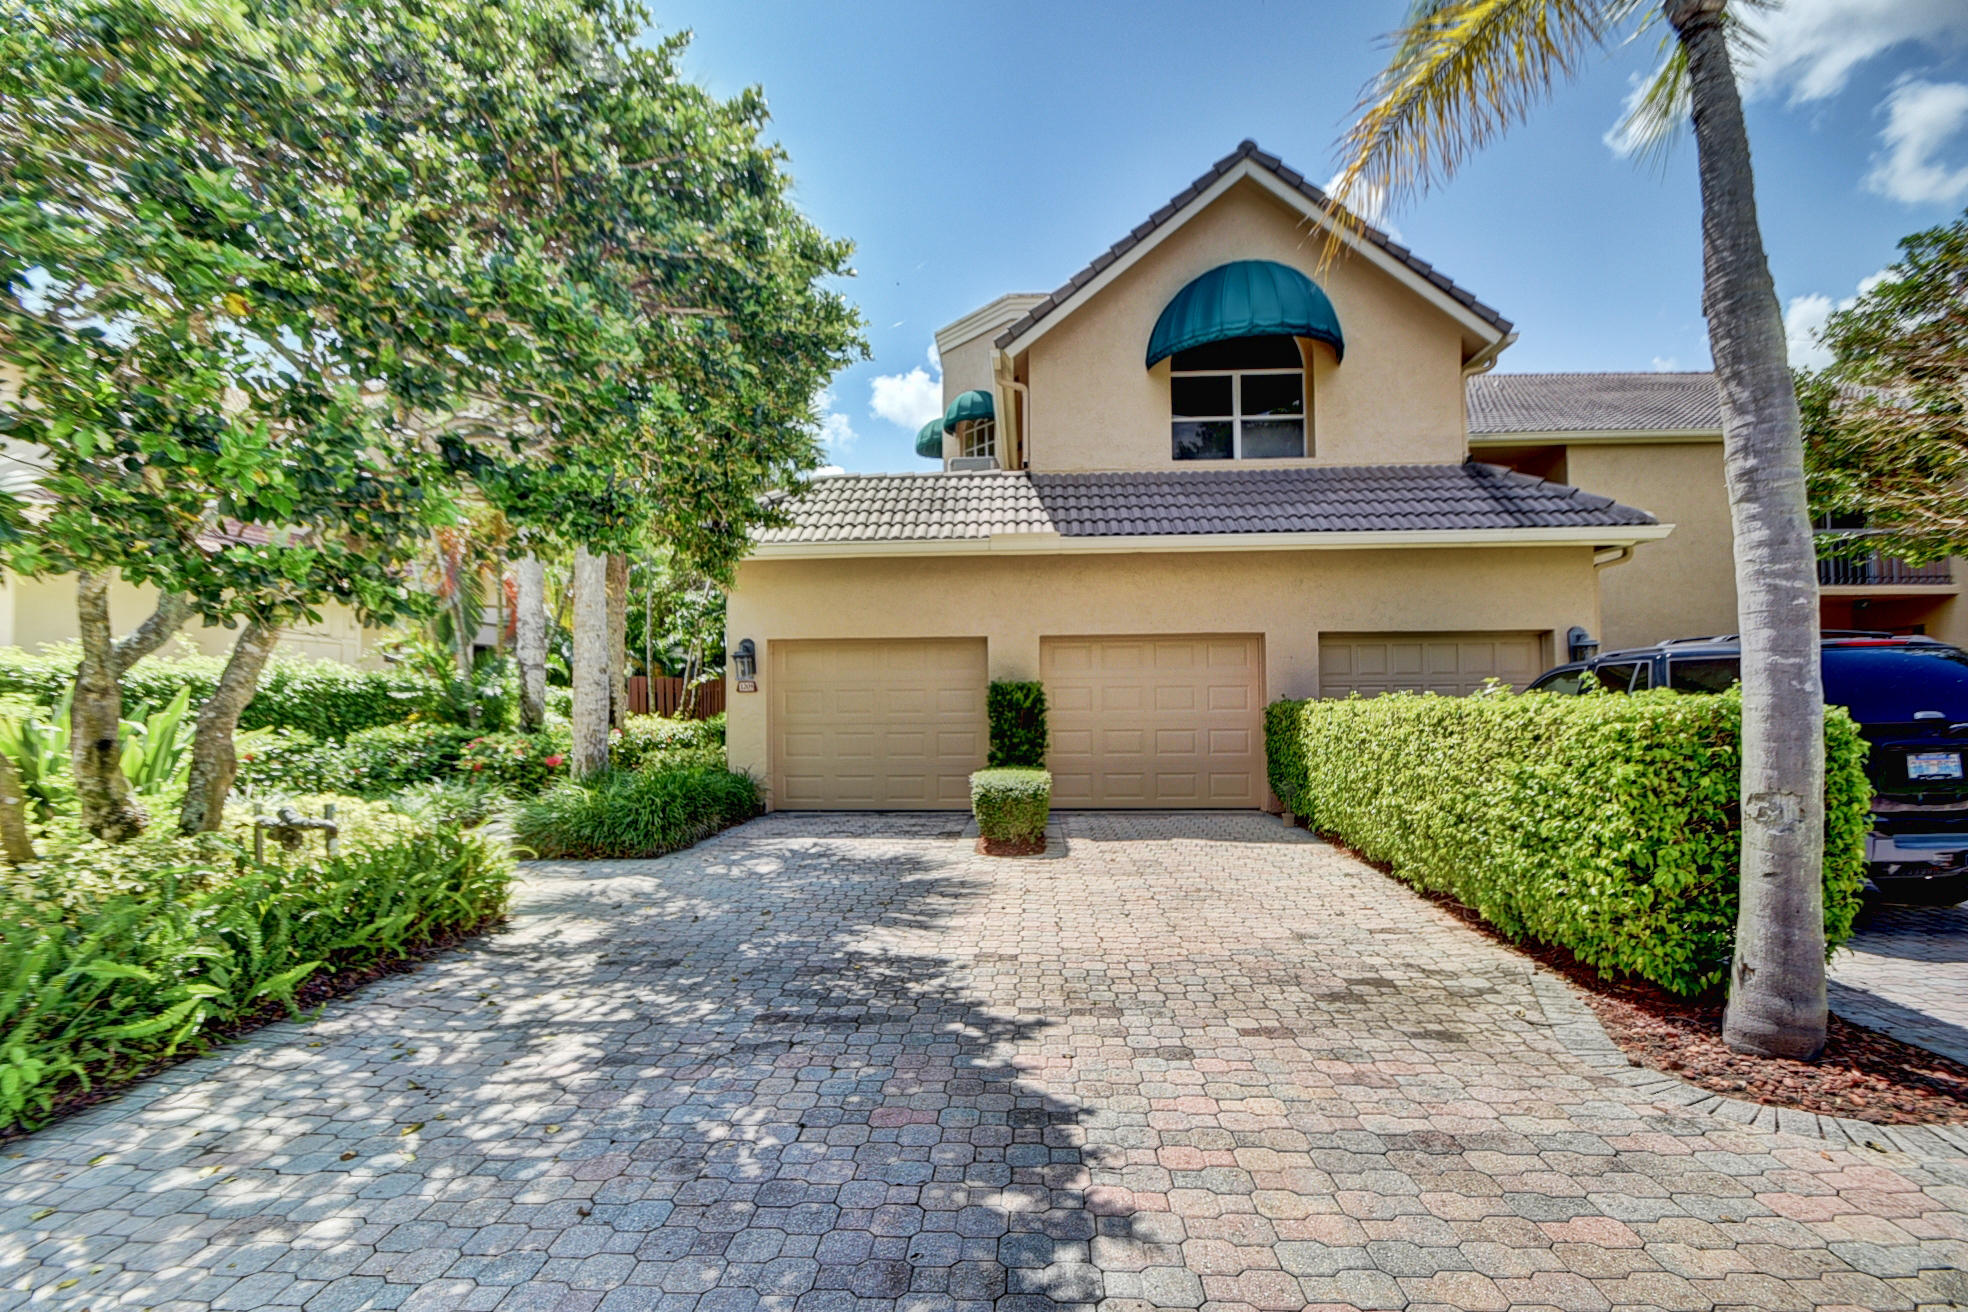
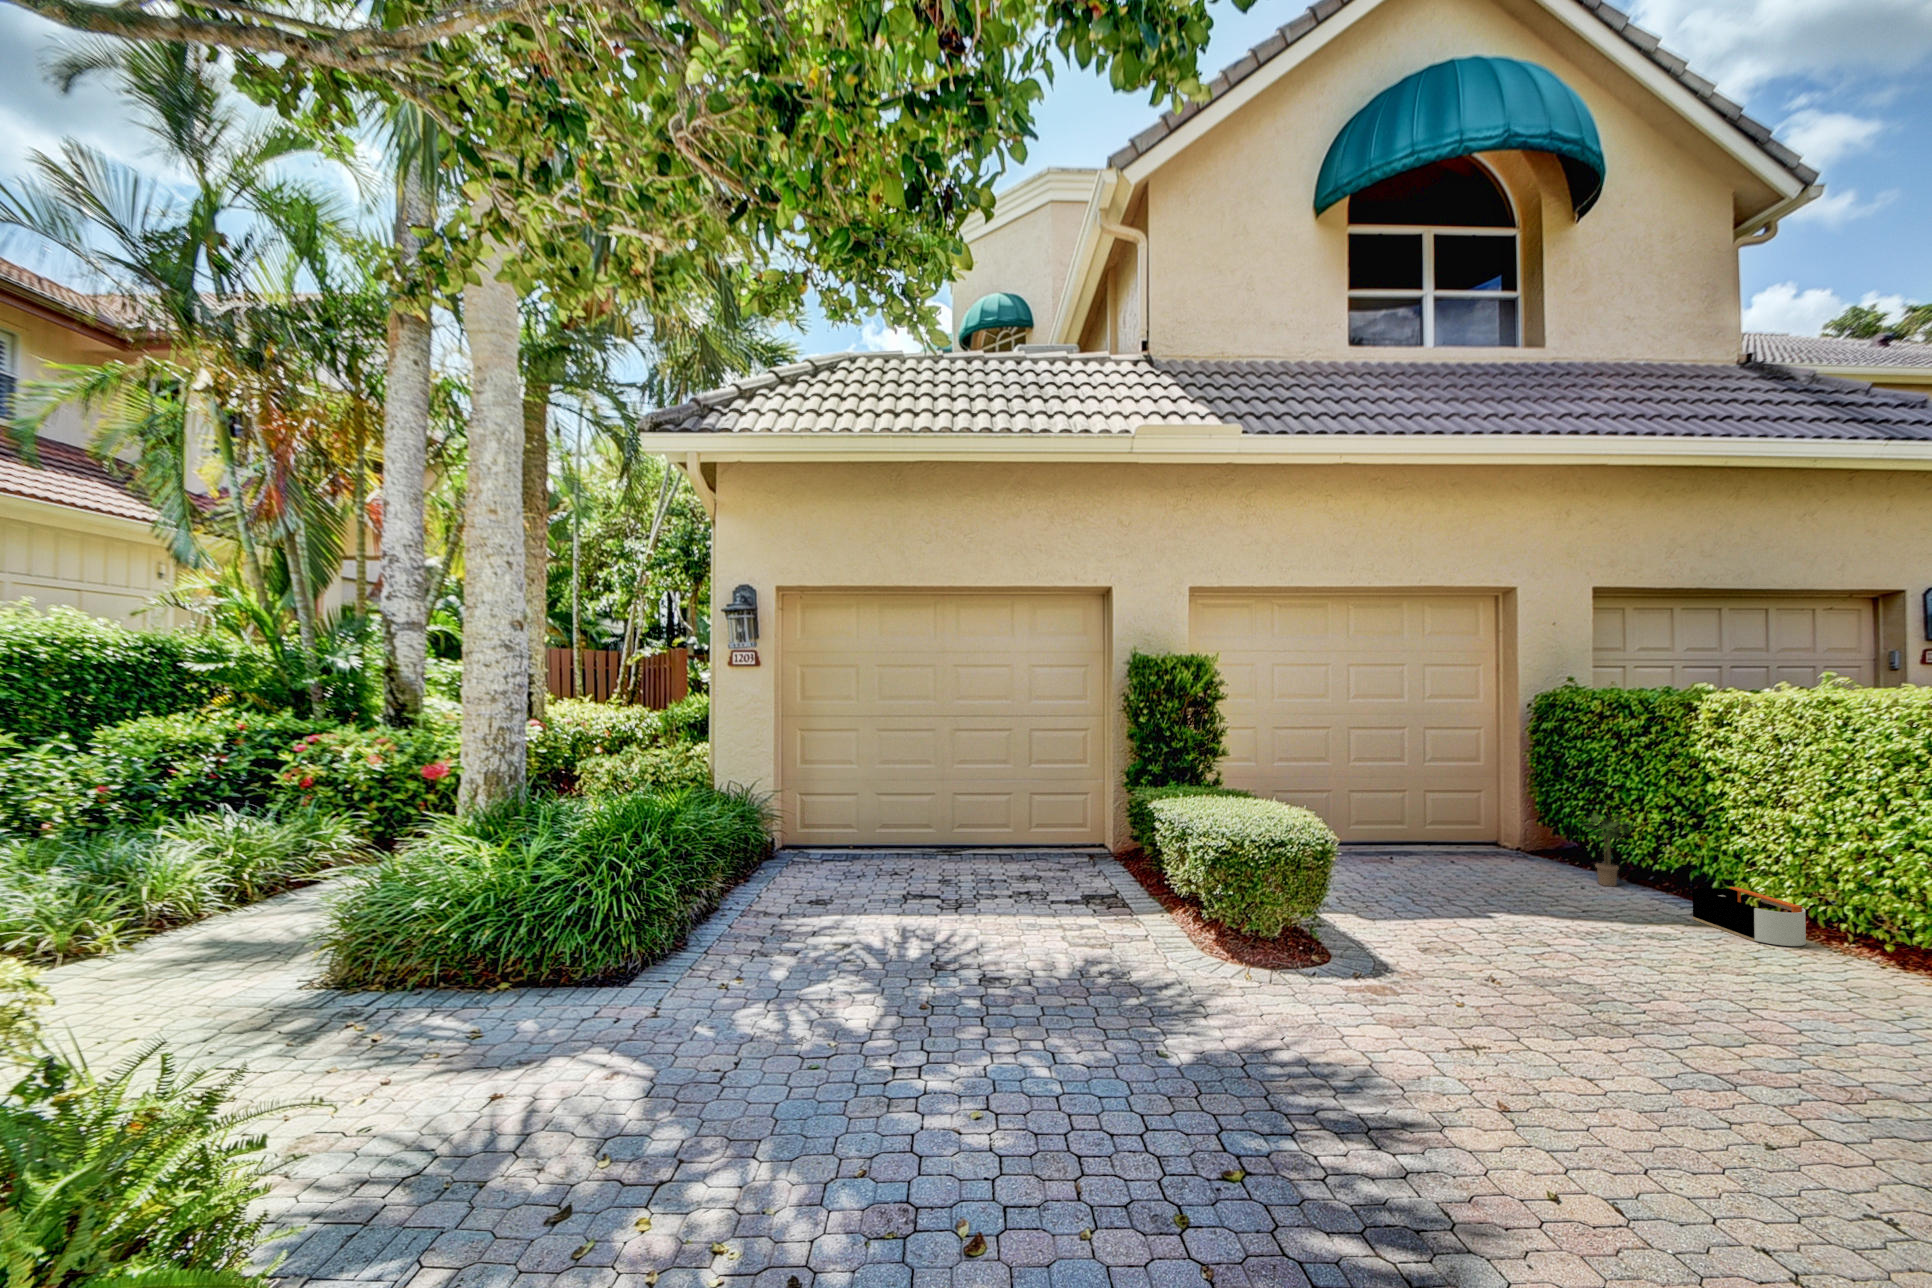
storage bin: none [1304,821,1347,850] -> present [1693,887,1806,946]

